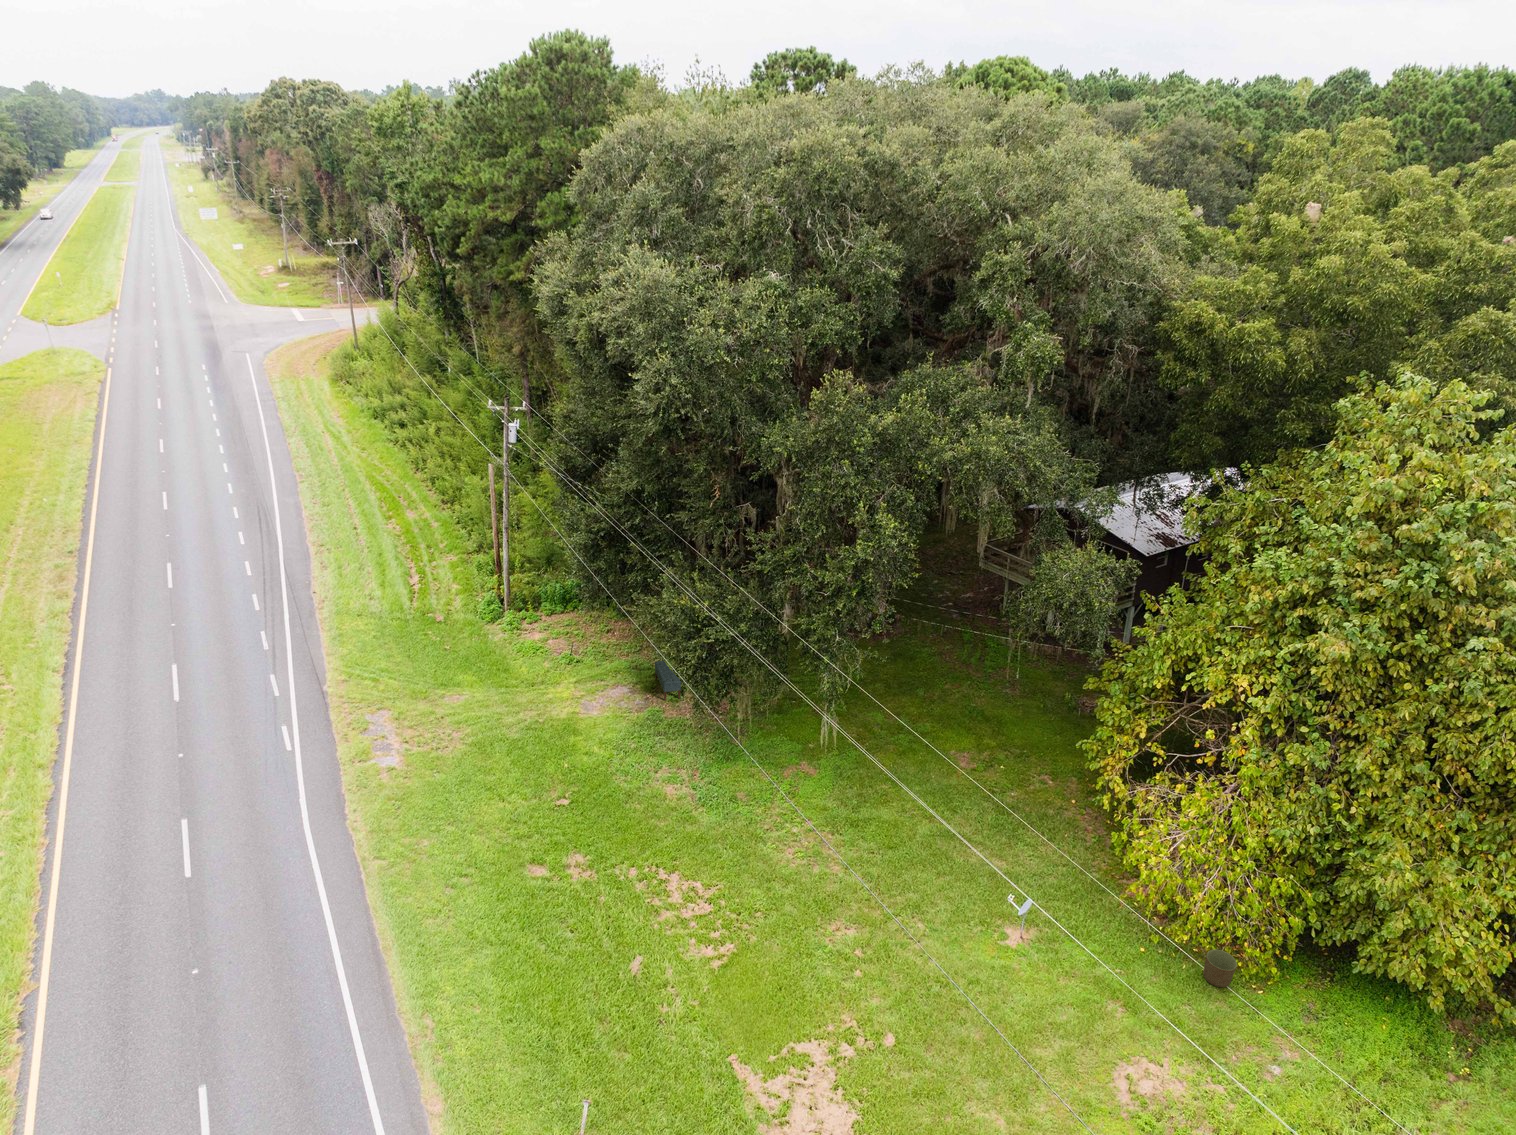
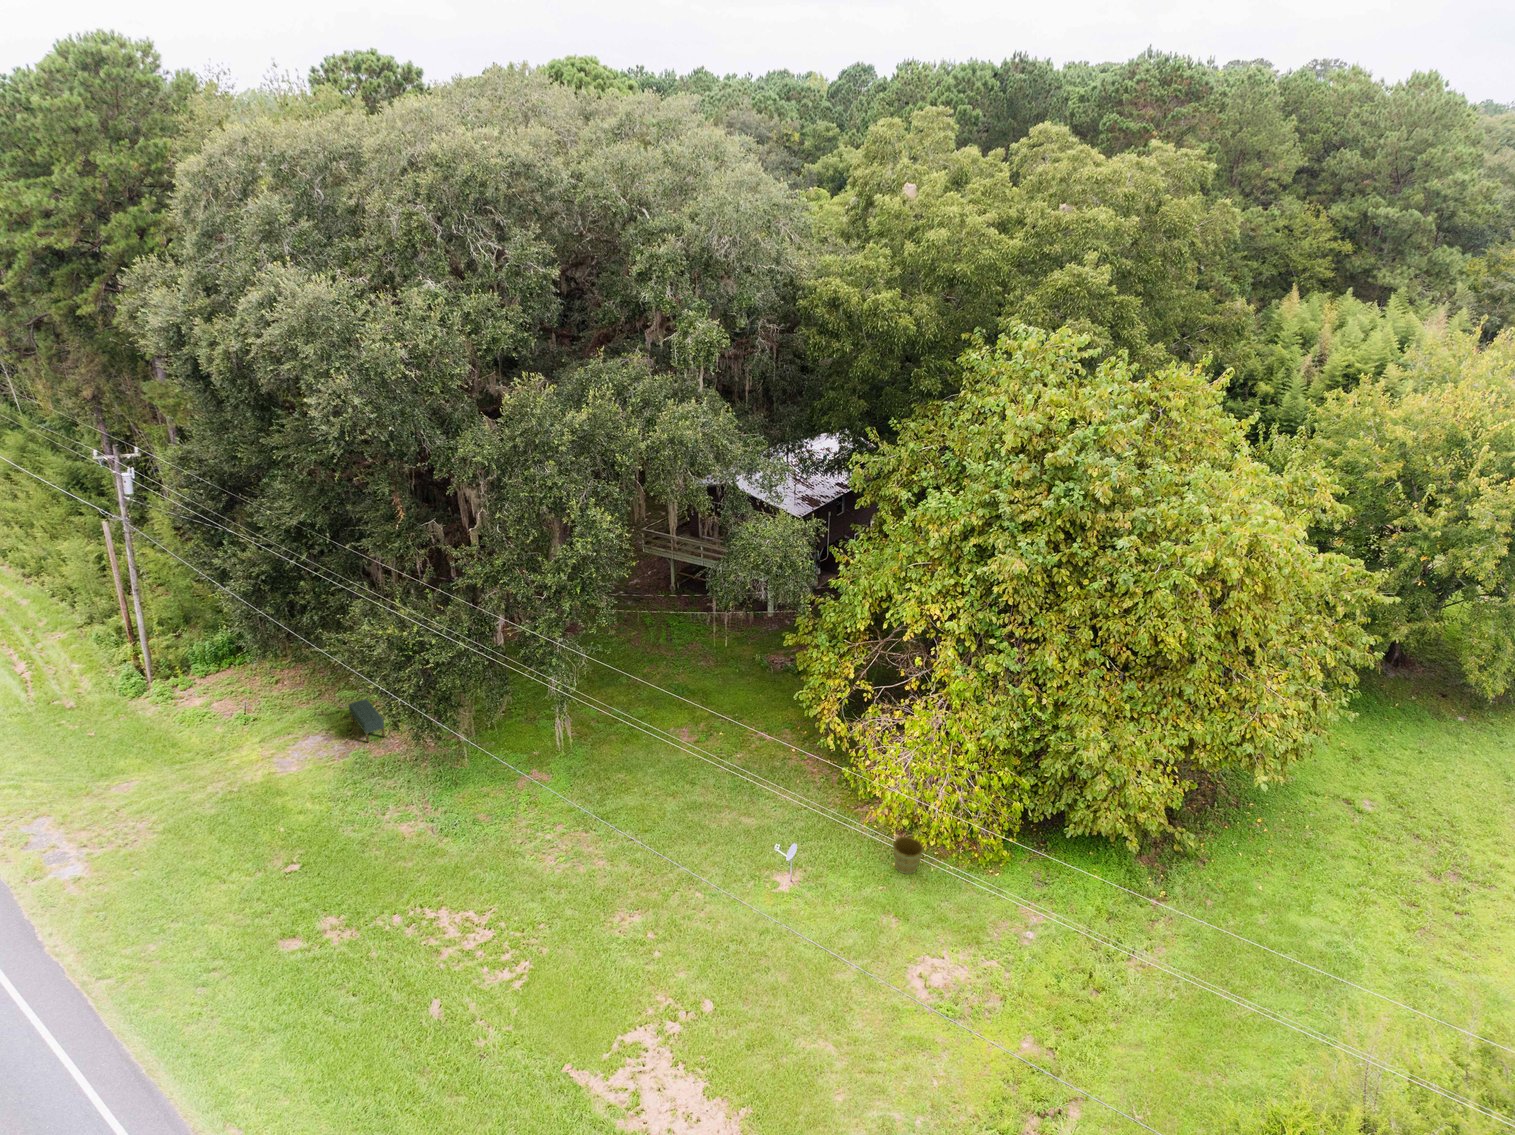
wooden bucket: none [1145,916,1180,958] -> present [893,837,924,874]
planter: present [1203,949,1237,987] -> none [948,852,975,885]

